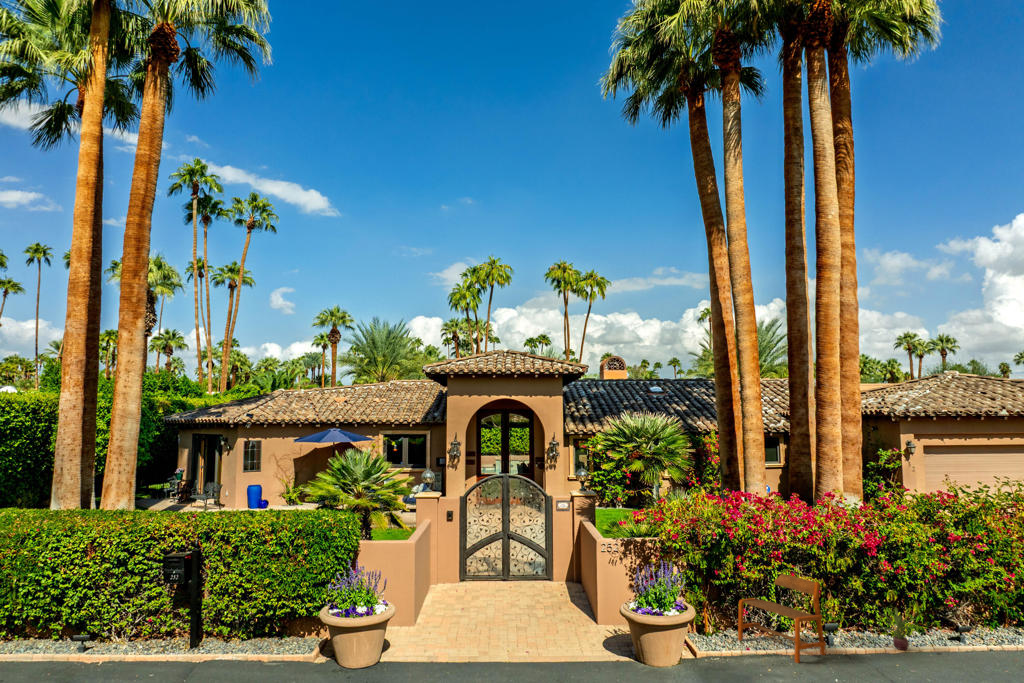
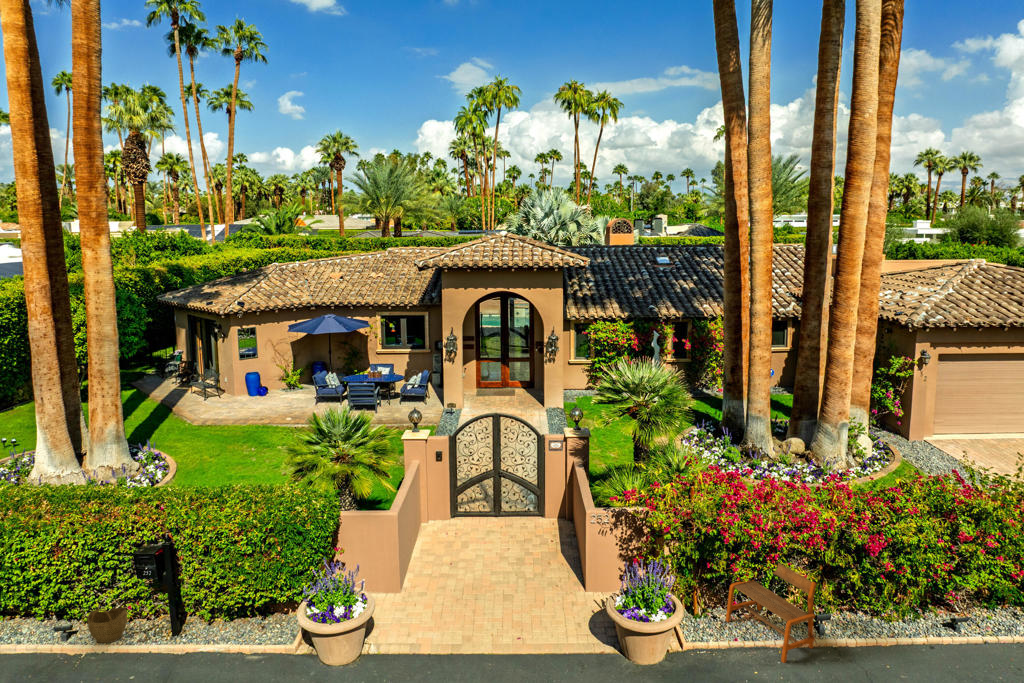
decorative plant: present [881,608,909,650] -> none [869,598,914,640]
woven basket: none [107,609,145,654] -> present [88,600,127,643]

